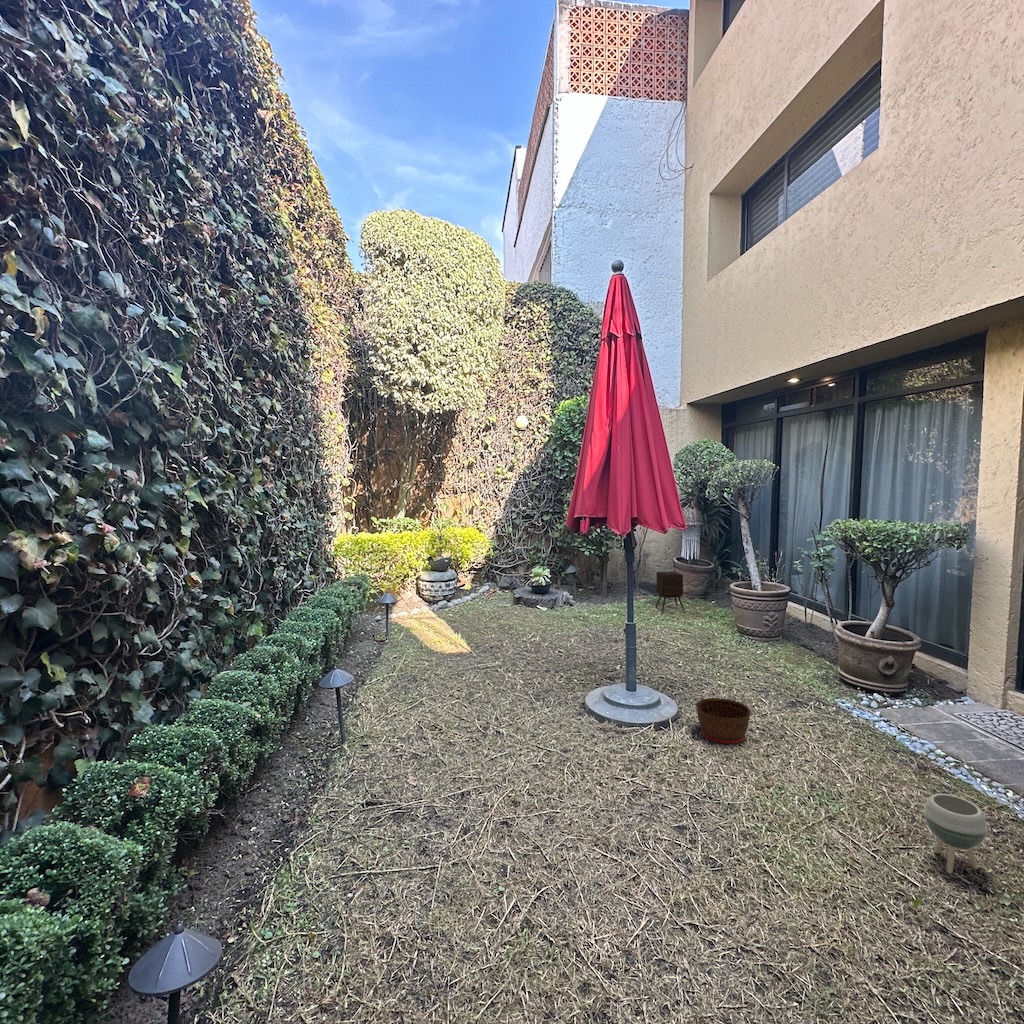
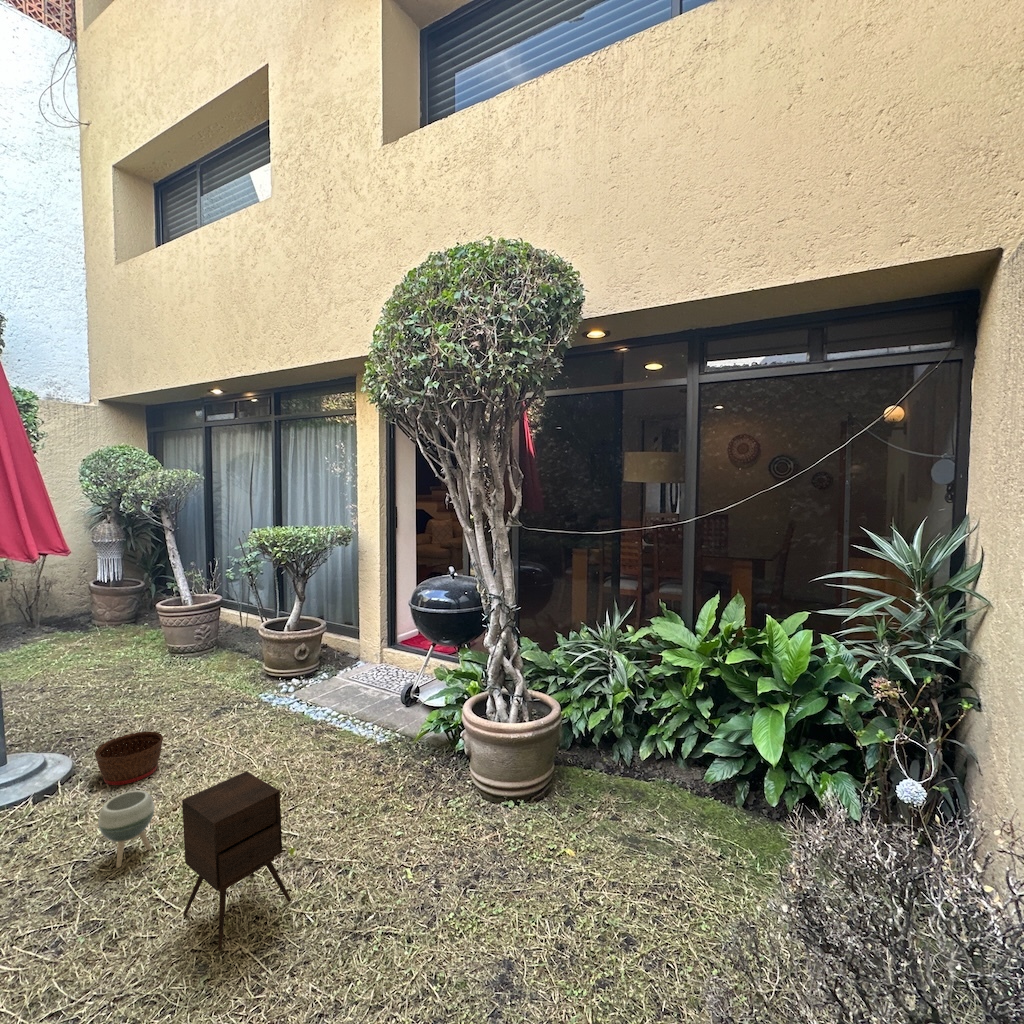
side table: present [656,572,685,613] -> present [182,771,291,950]
planter: present [924,794,987,874] -> present [98,790,154,868]

